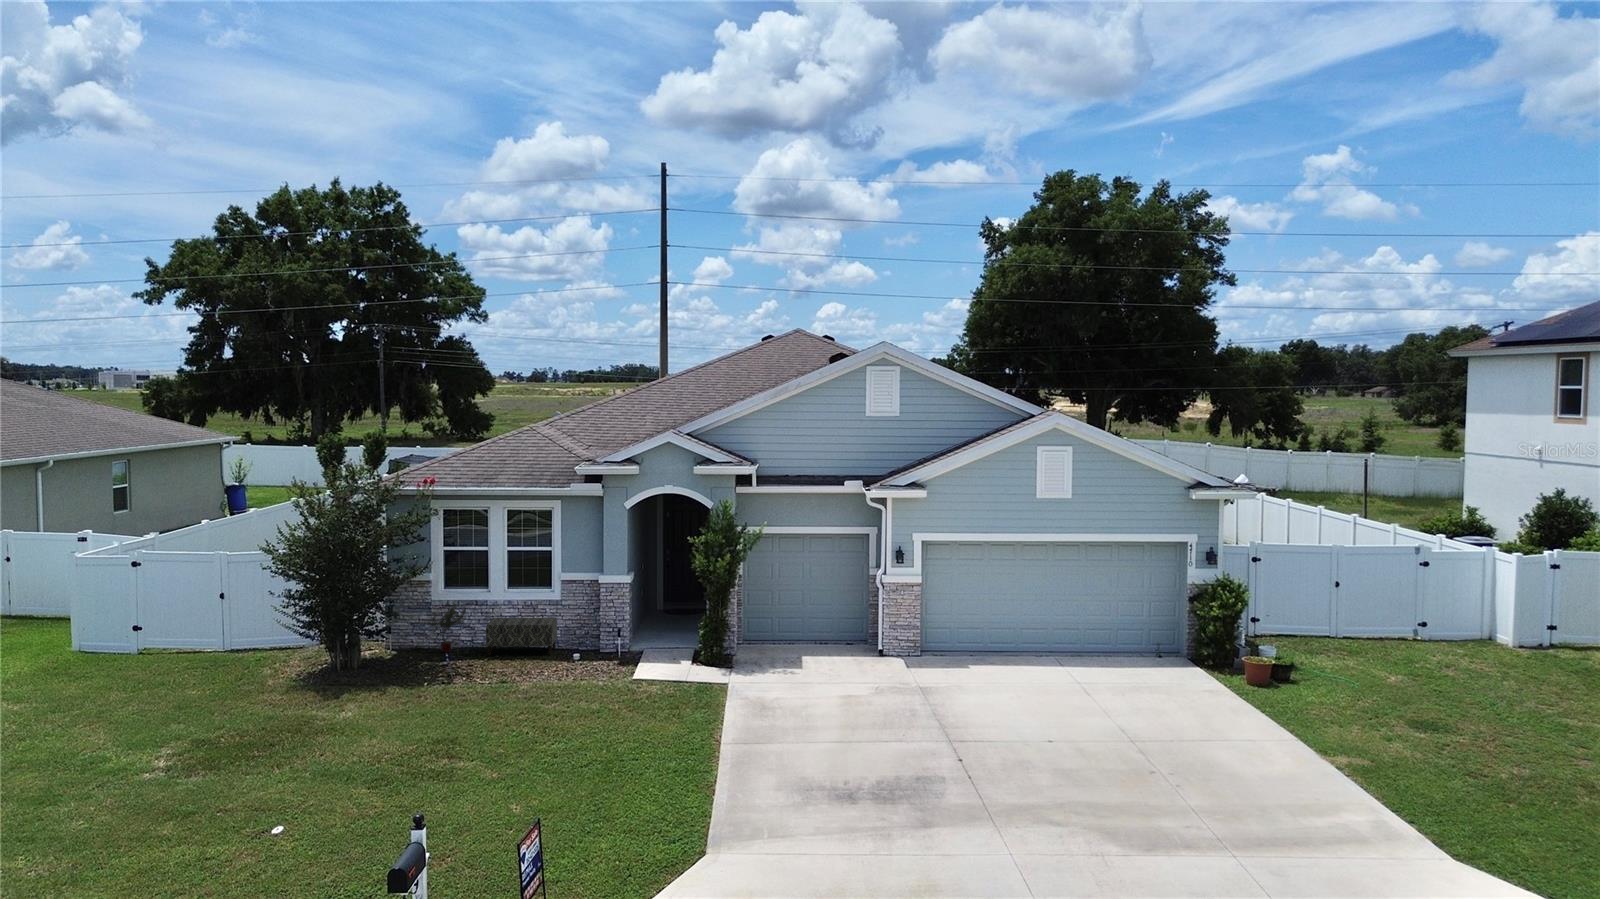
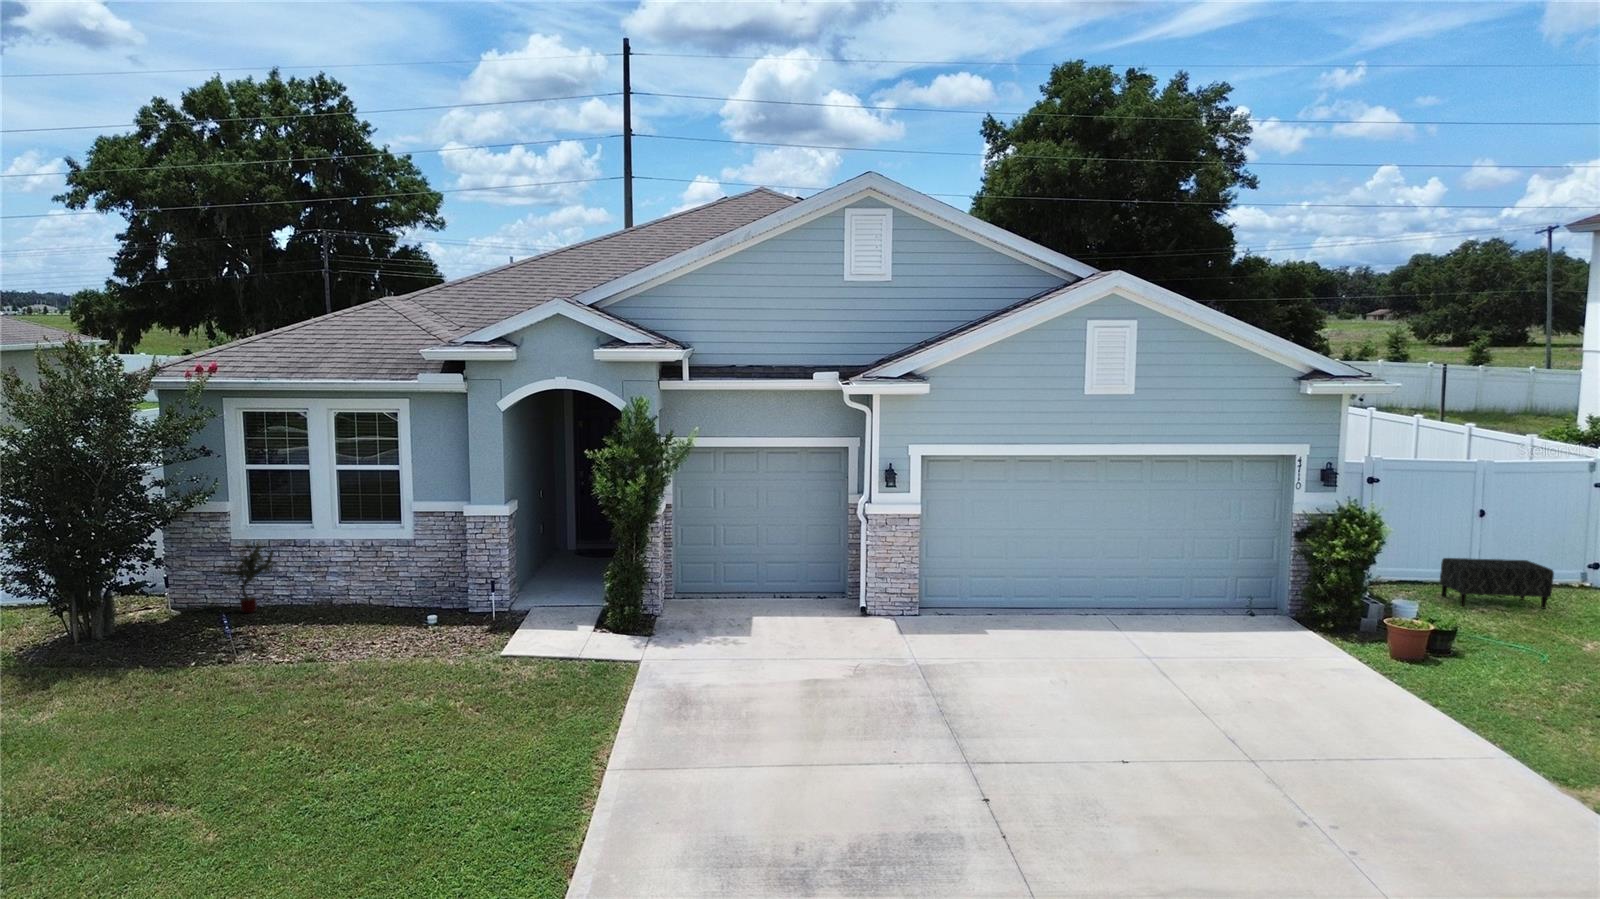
bench: present [486,618,557,656] -> present [1440,558,1554,609]

